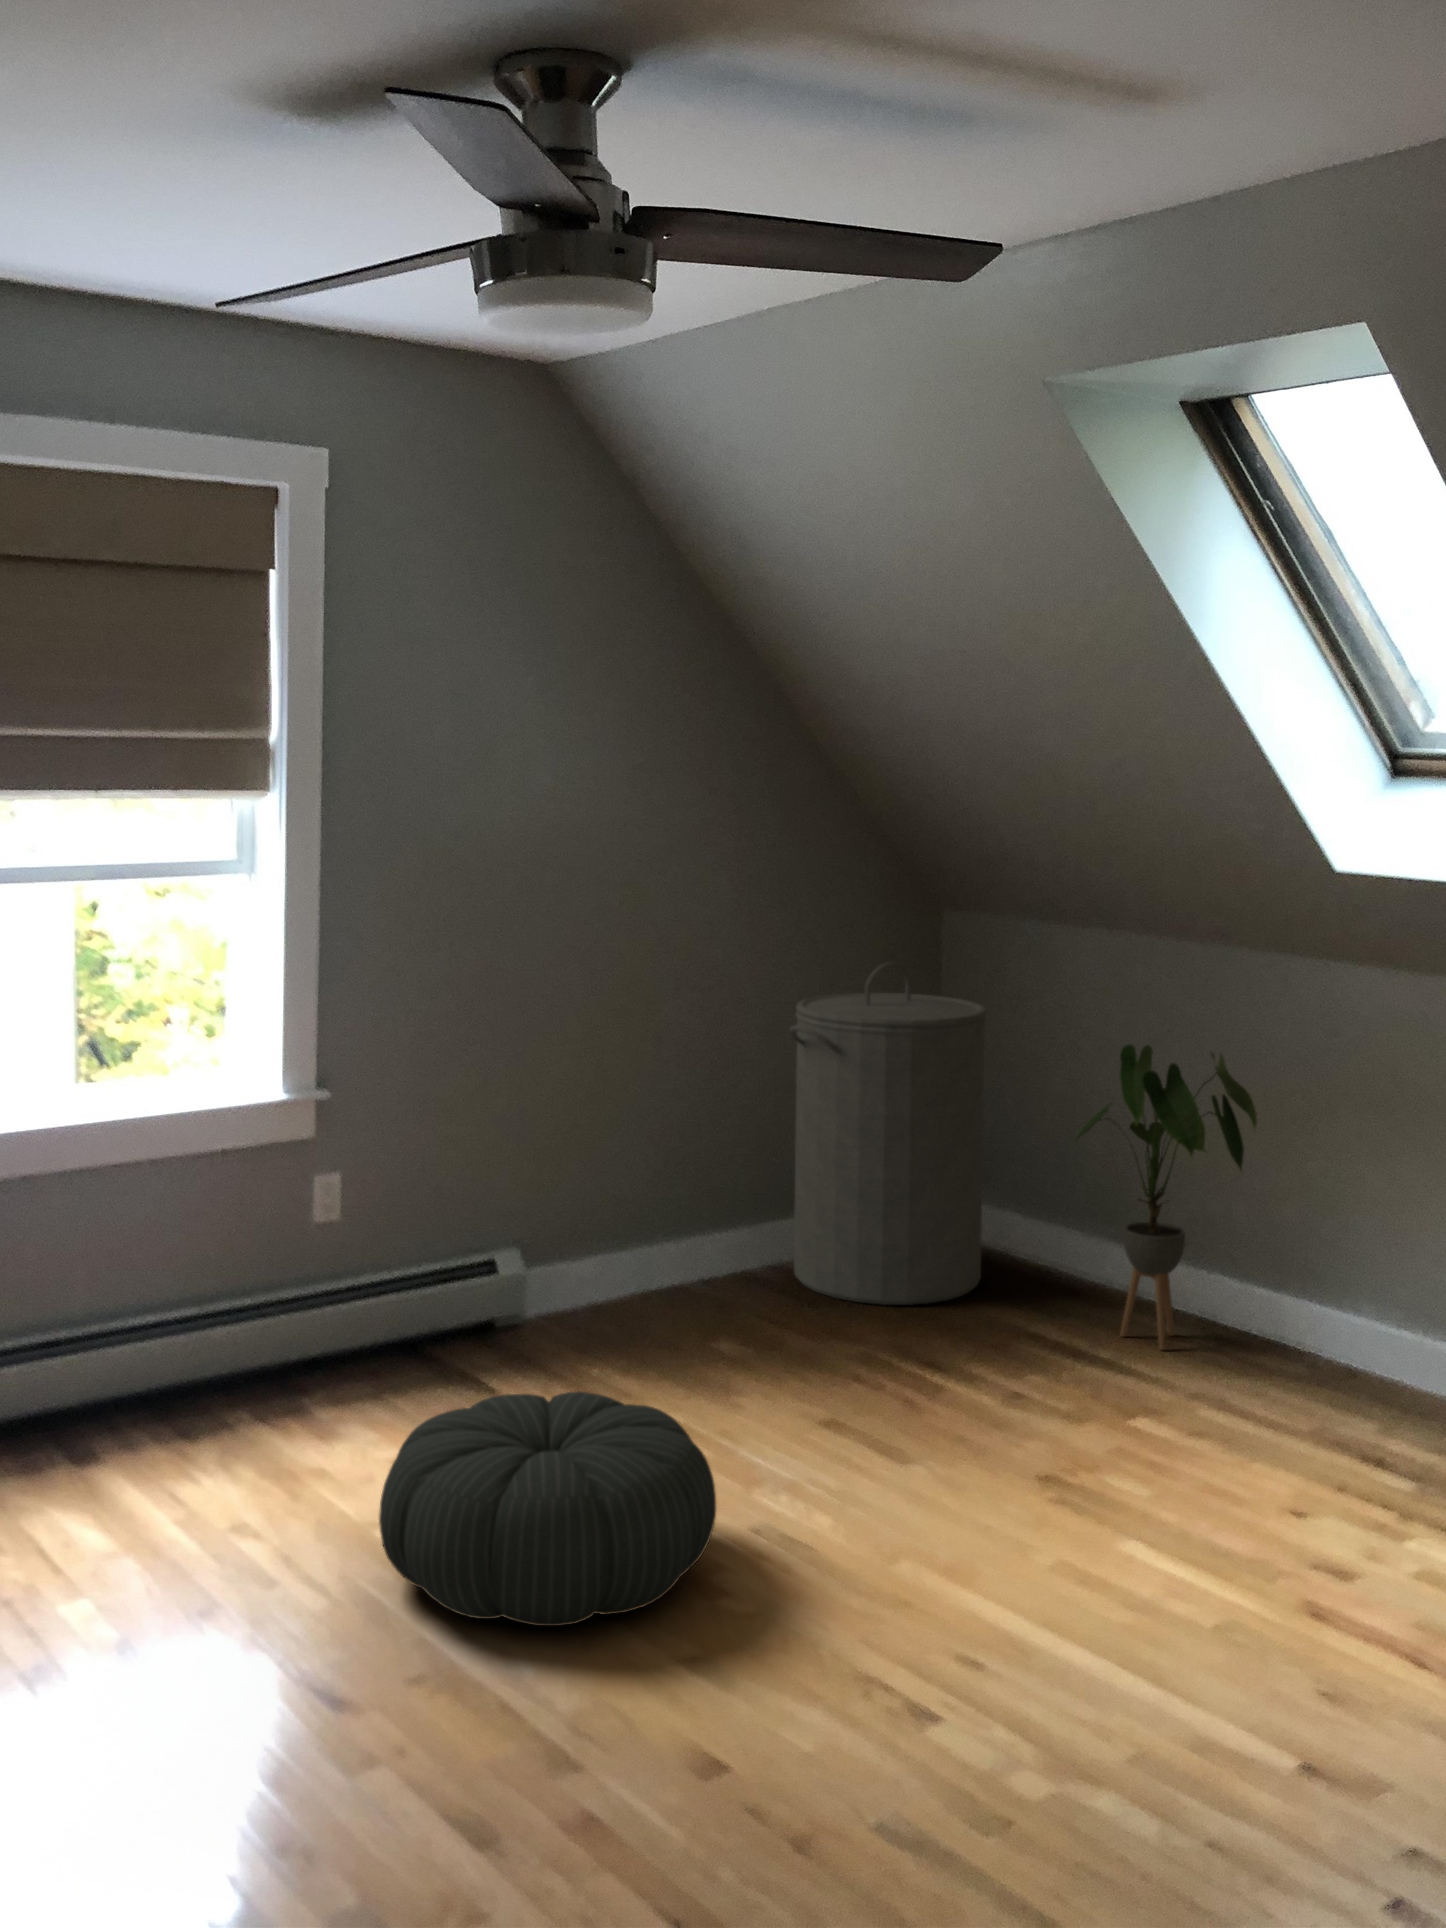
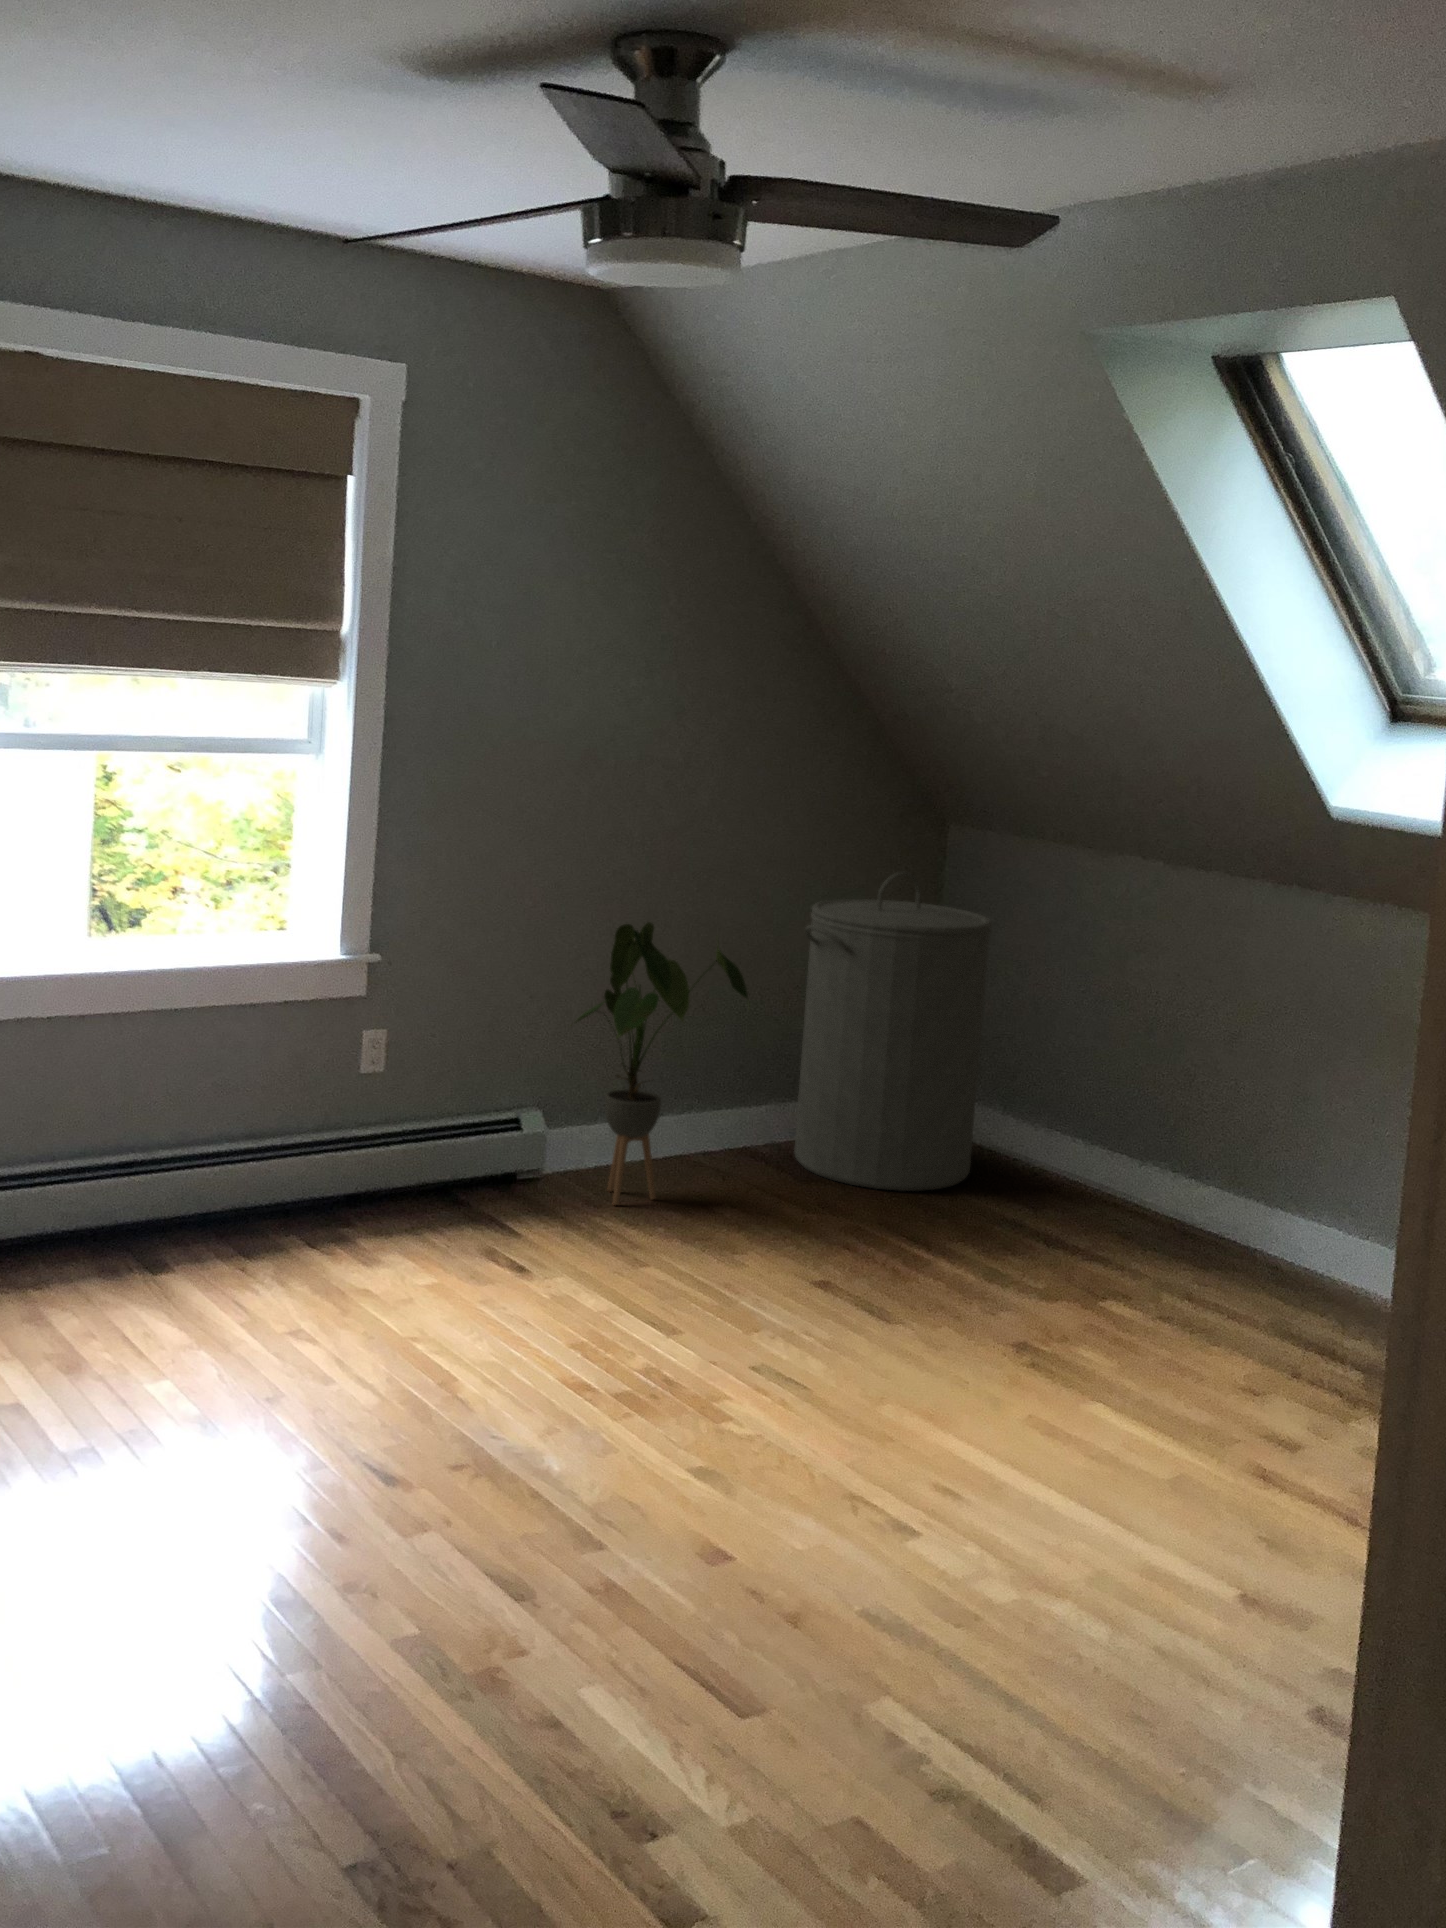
house plant: present [1076,1045,1257,1350] -> present [576,922,748,1205]
pouf: present [379,1391,716,1626] -> none [426,1234,724,1431]

